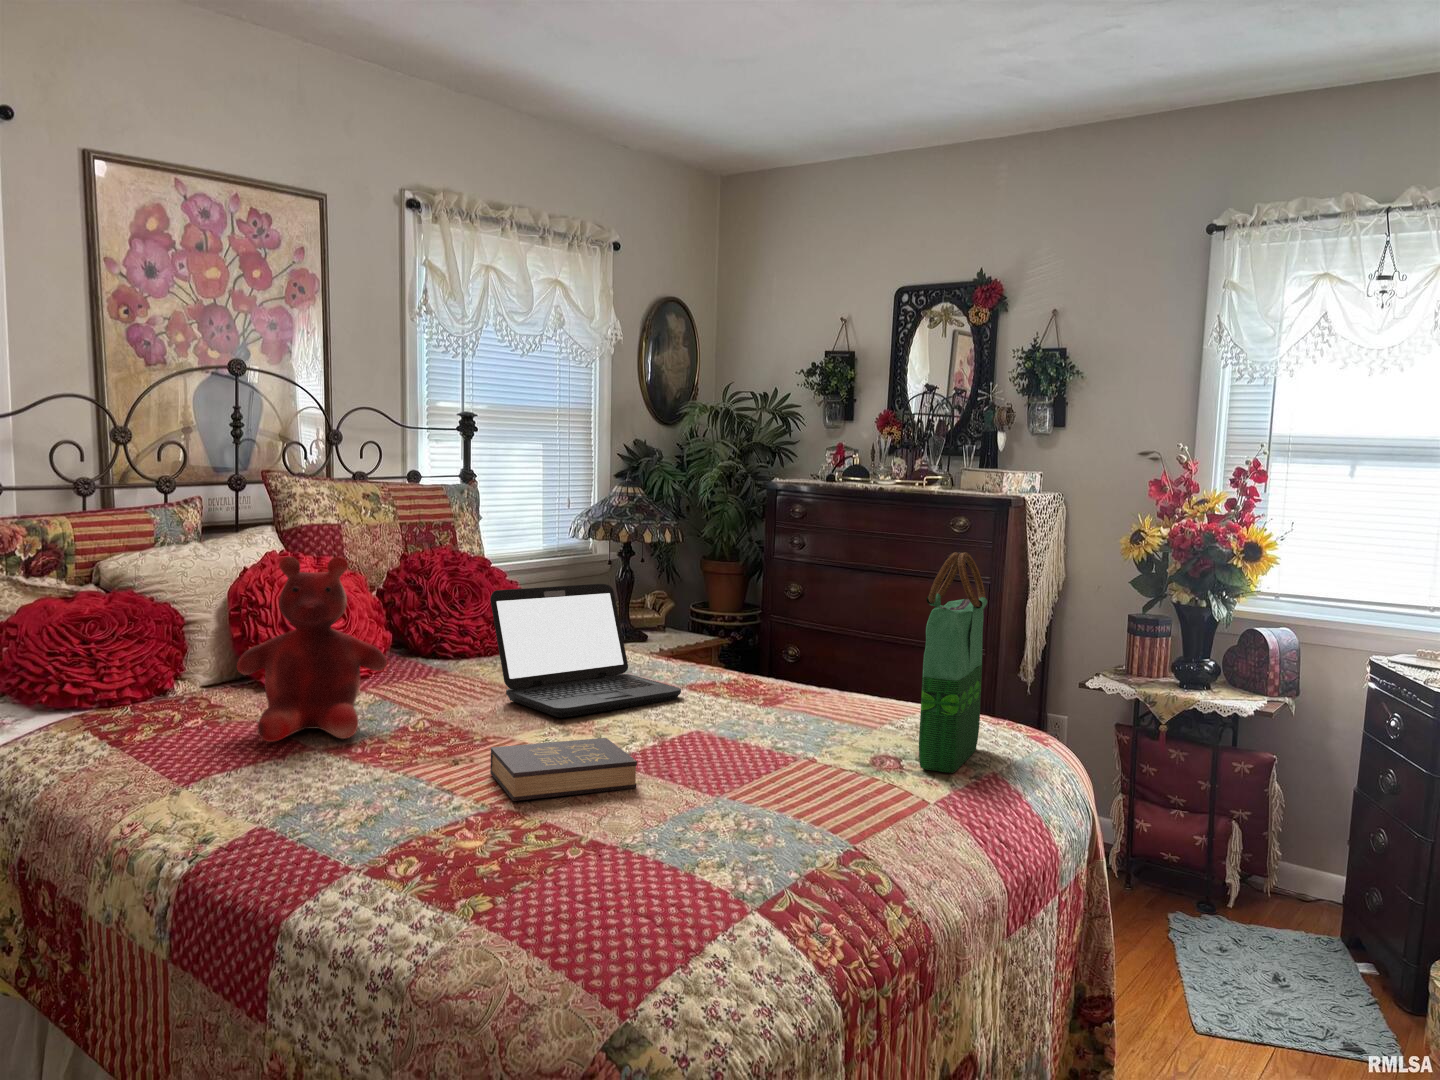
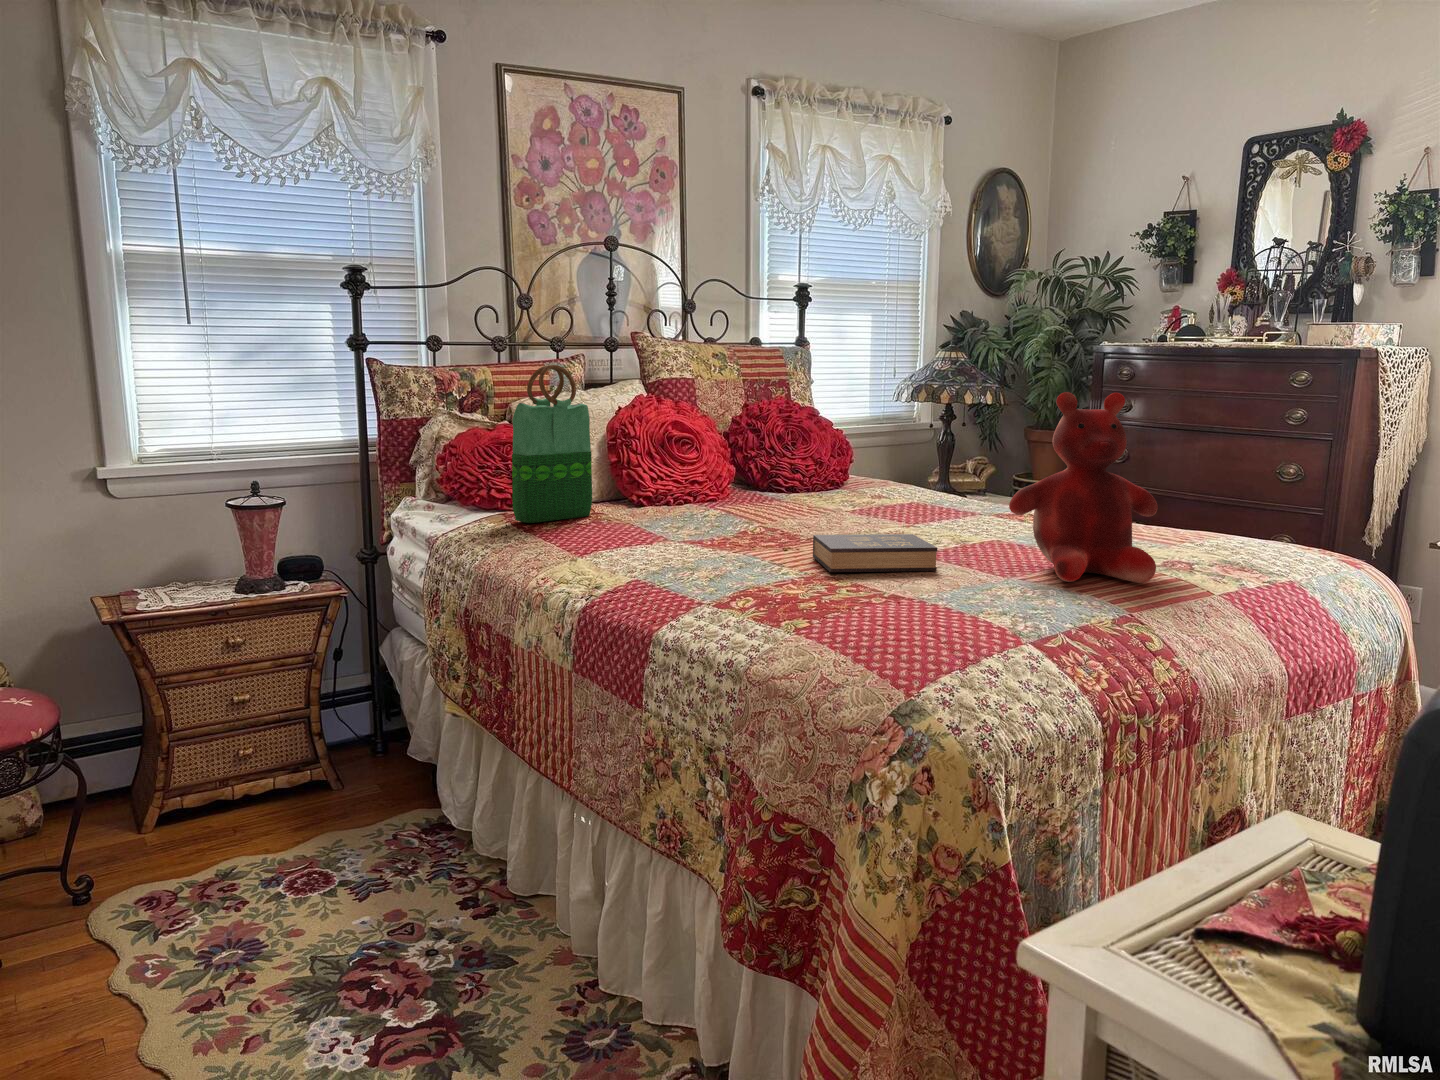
tote bag: present [919,552,987,773] -> present [512,365,592,523]
teddy bear: present [237,556,387,742] -> present [1009,392,1158,583]
laptop: present [490,584,681,718] -> none [817,420,987,527]

